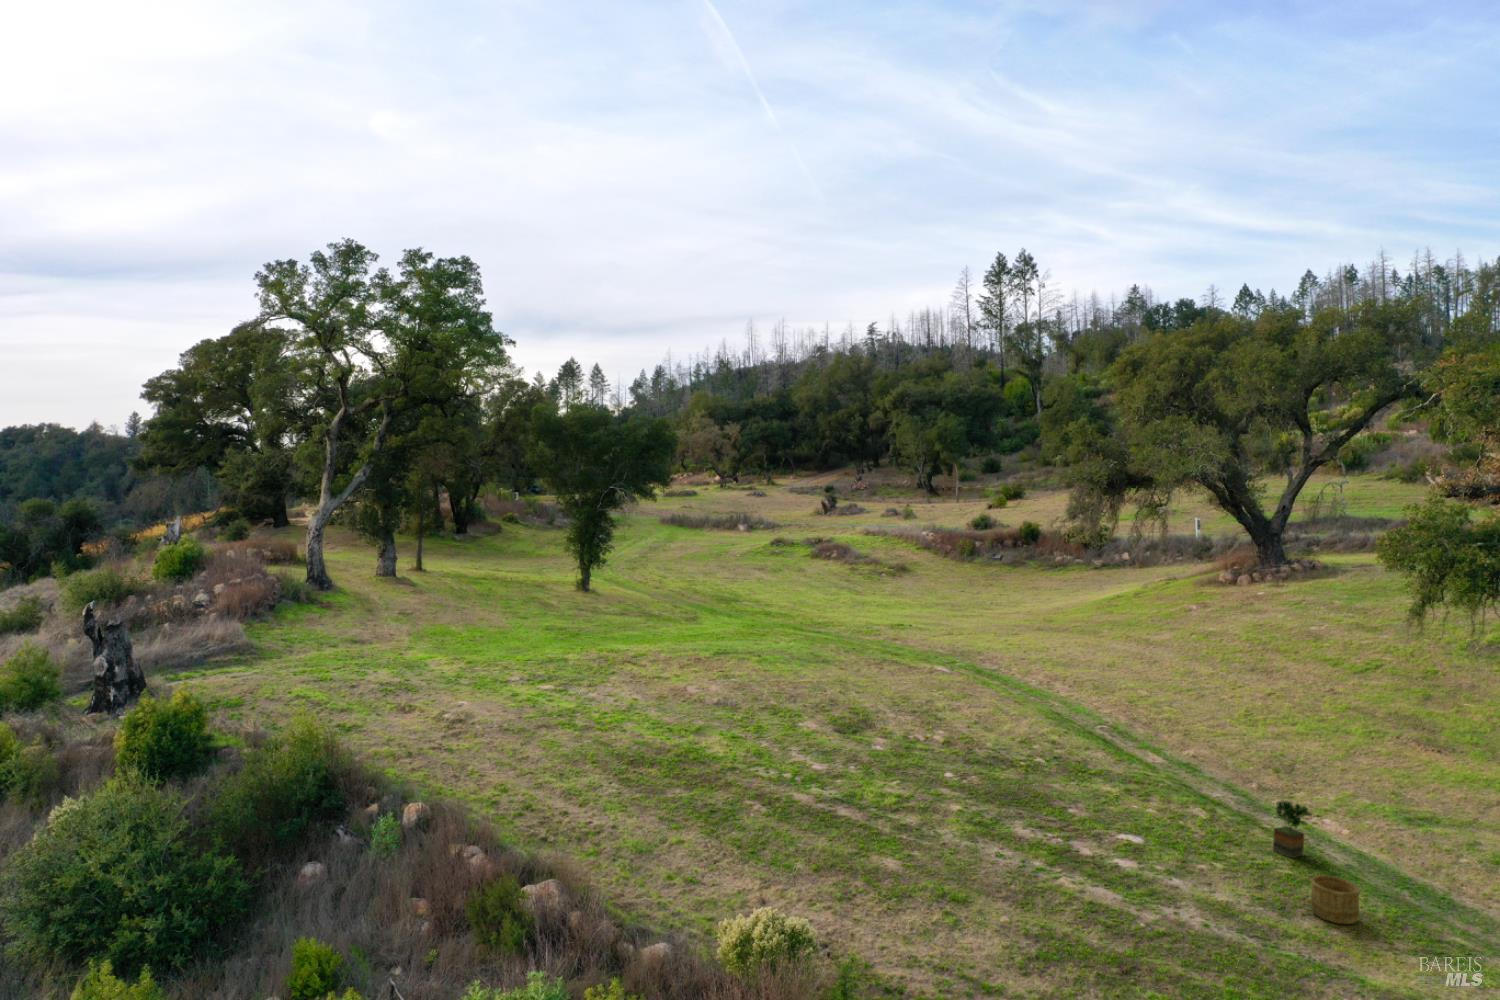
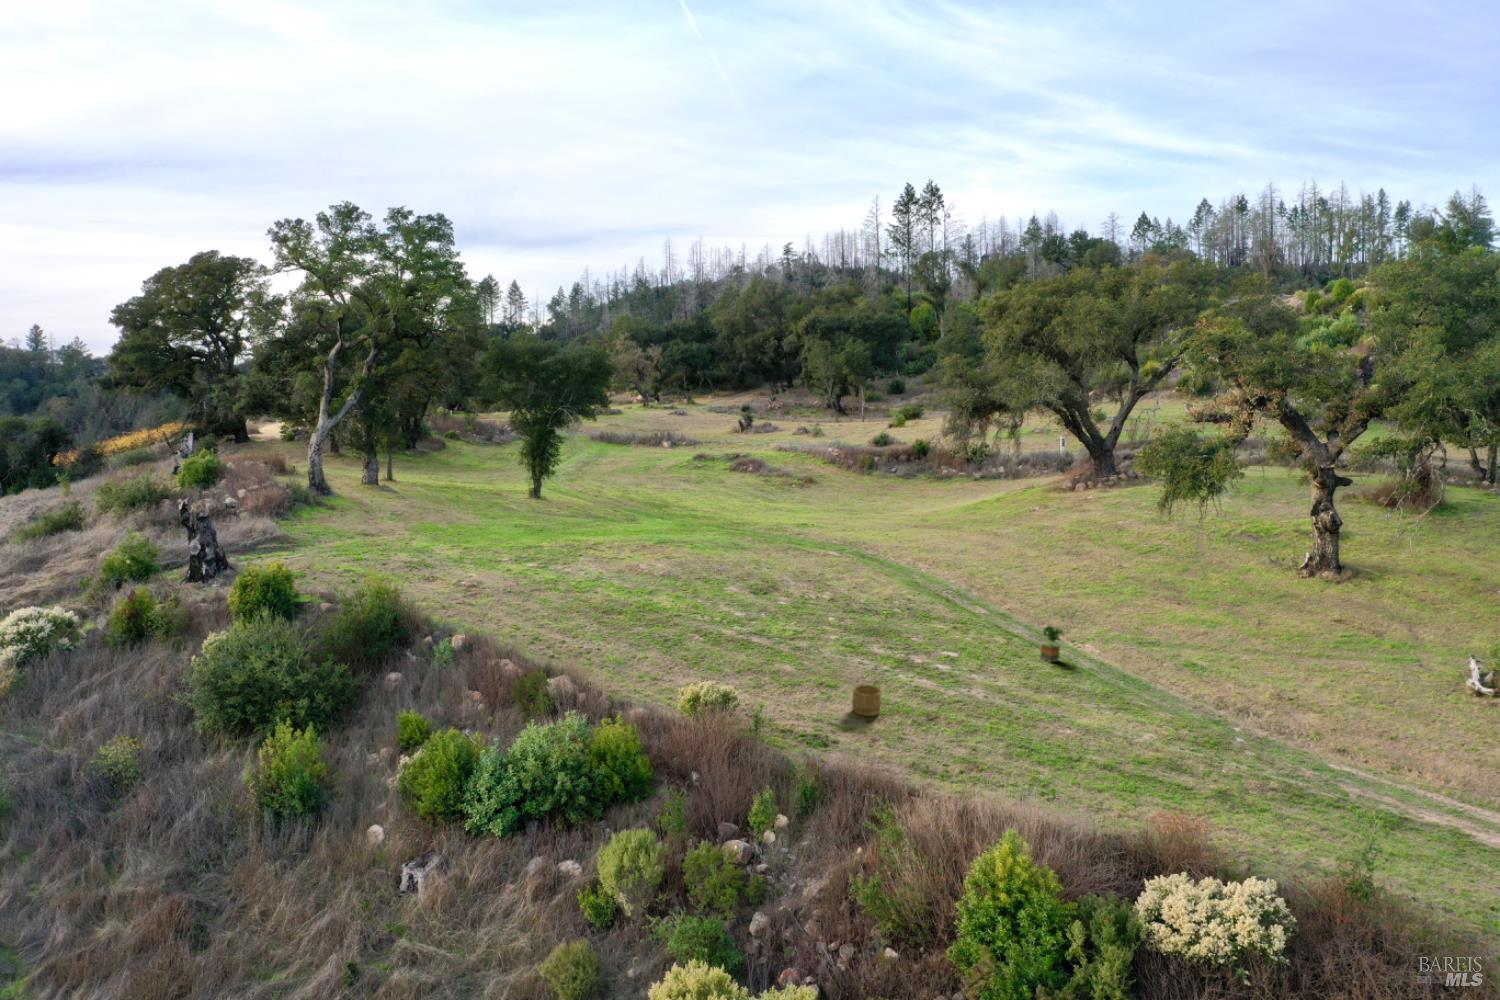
wooden bucket: present [1311,875,1360,924] -> present [852,685,882,716]

